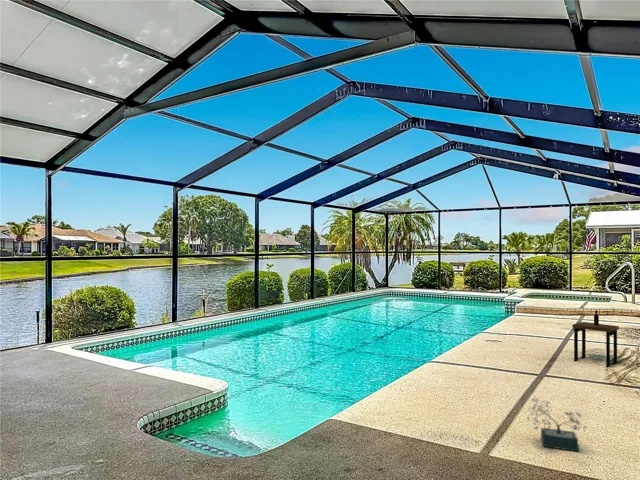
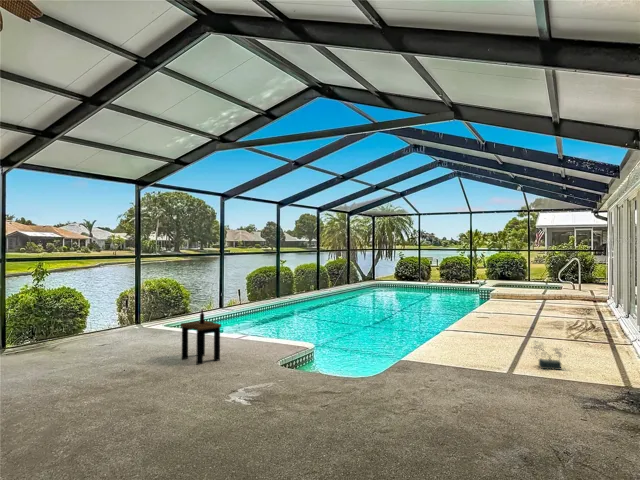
side table: present [572,310,619,367] -> present [181,309,221,365]

